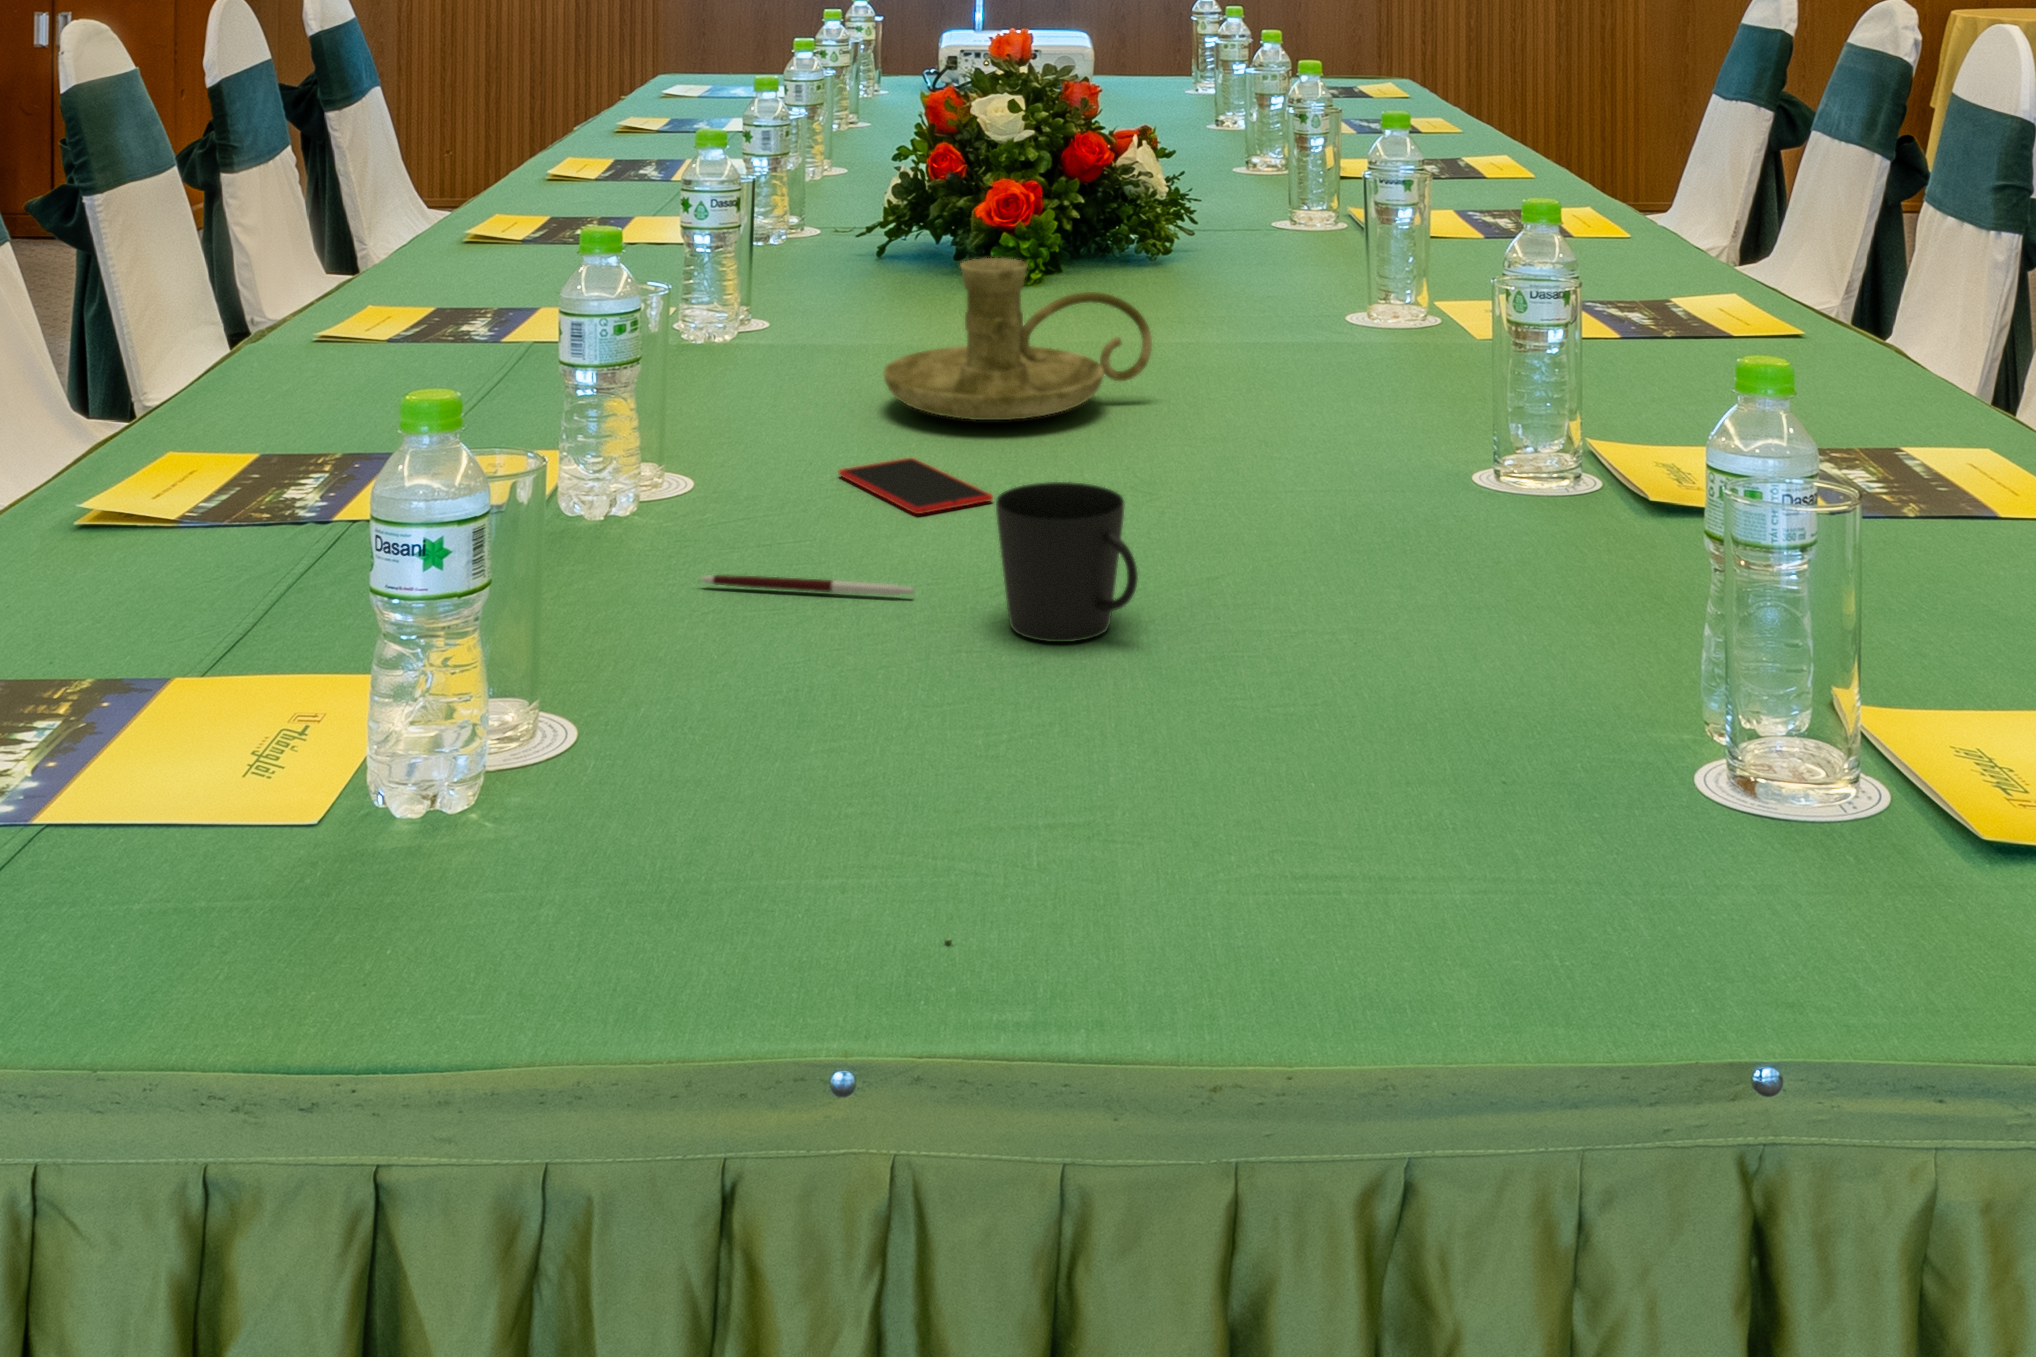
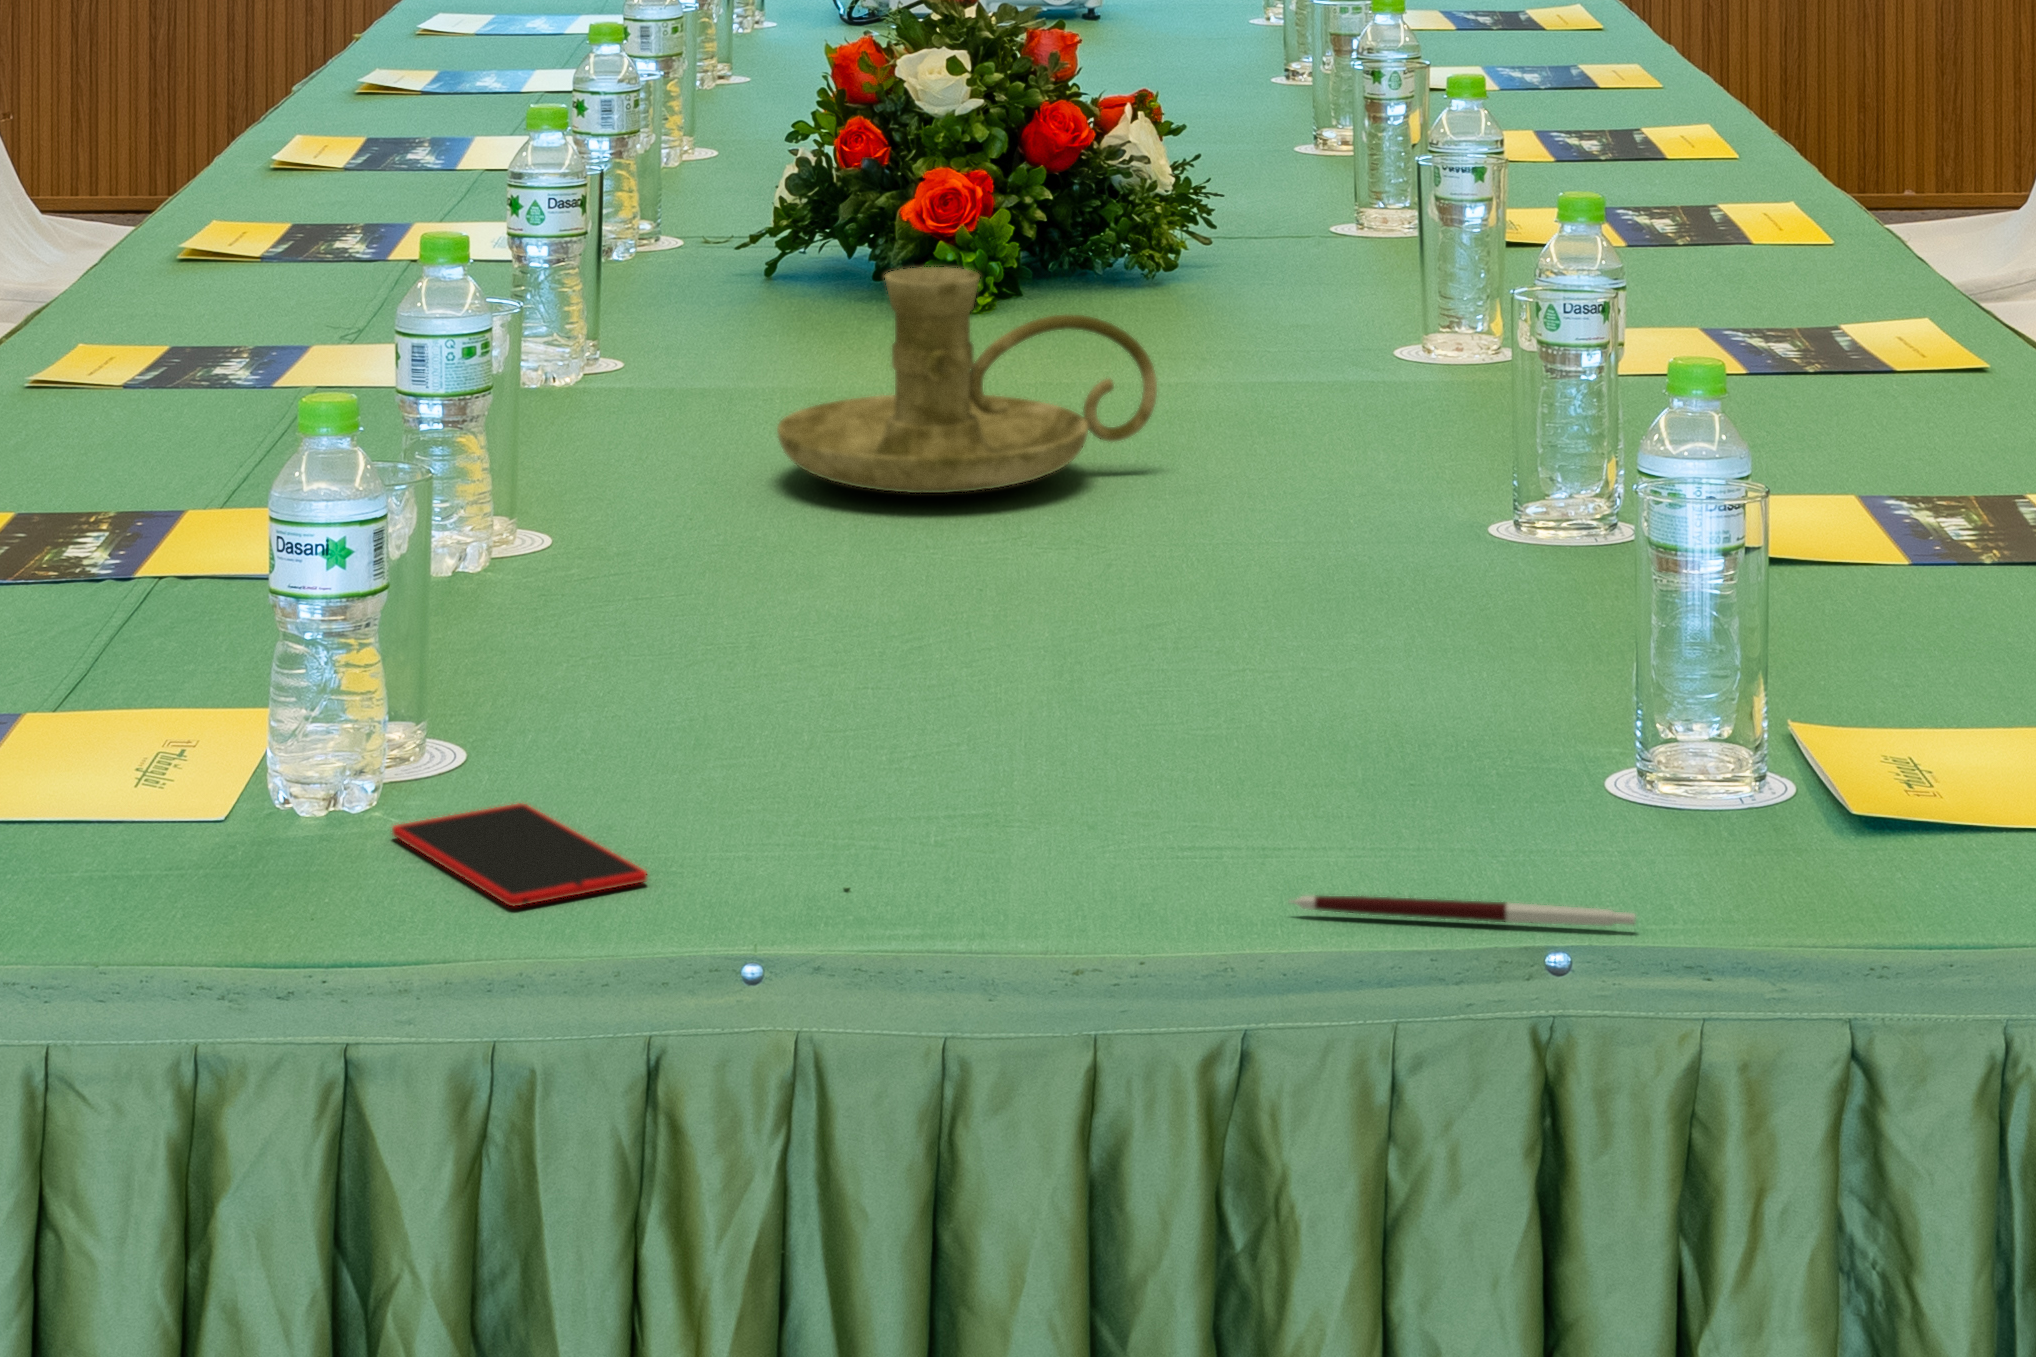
smartphone: present [838,458,993,514] -> present [392,803,647,906]
cup: present [996,482,1138,642] -> none [929,542,1108,739]
pen: present [701,575,914,595] -> present [1290,896,1635,926]

